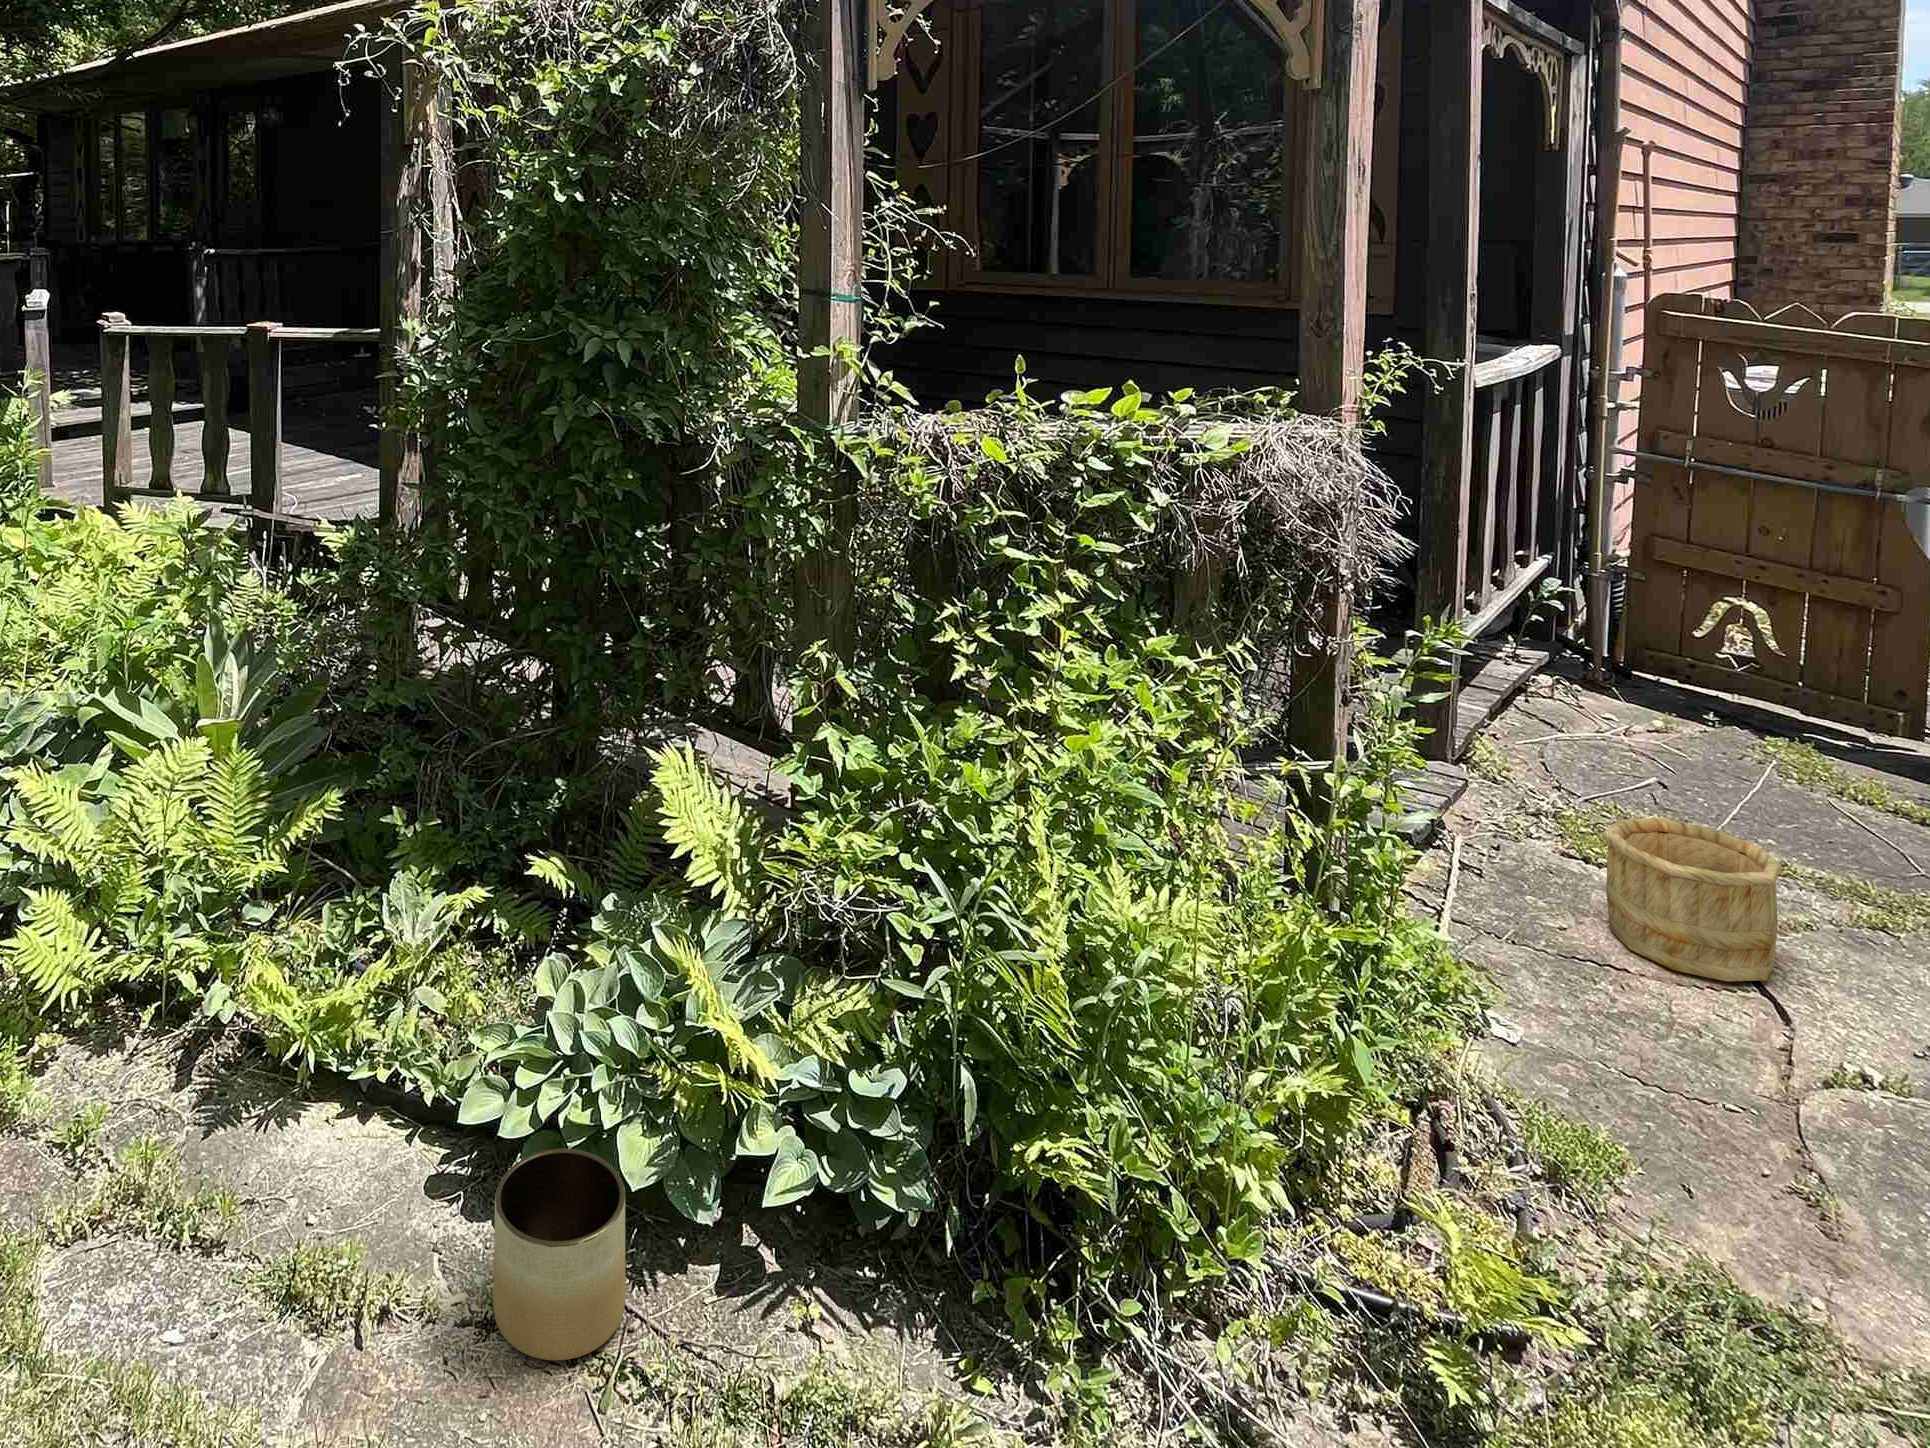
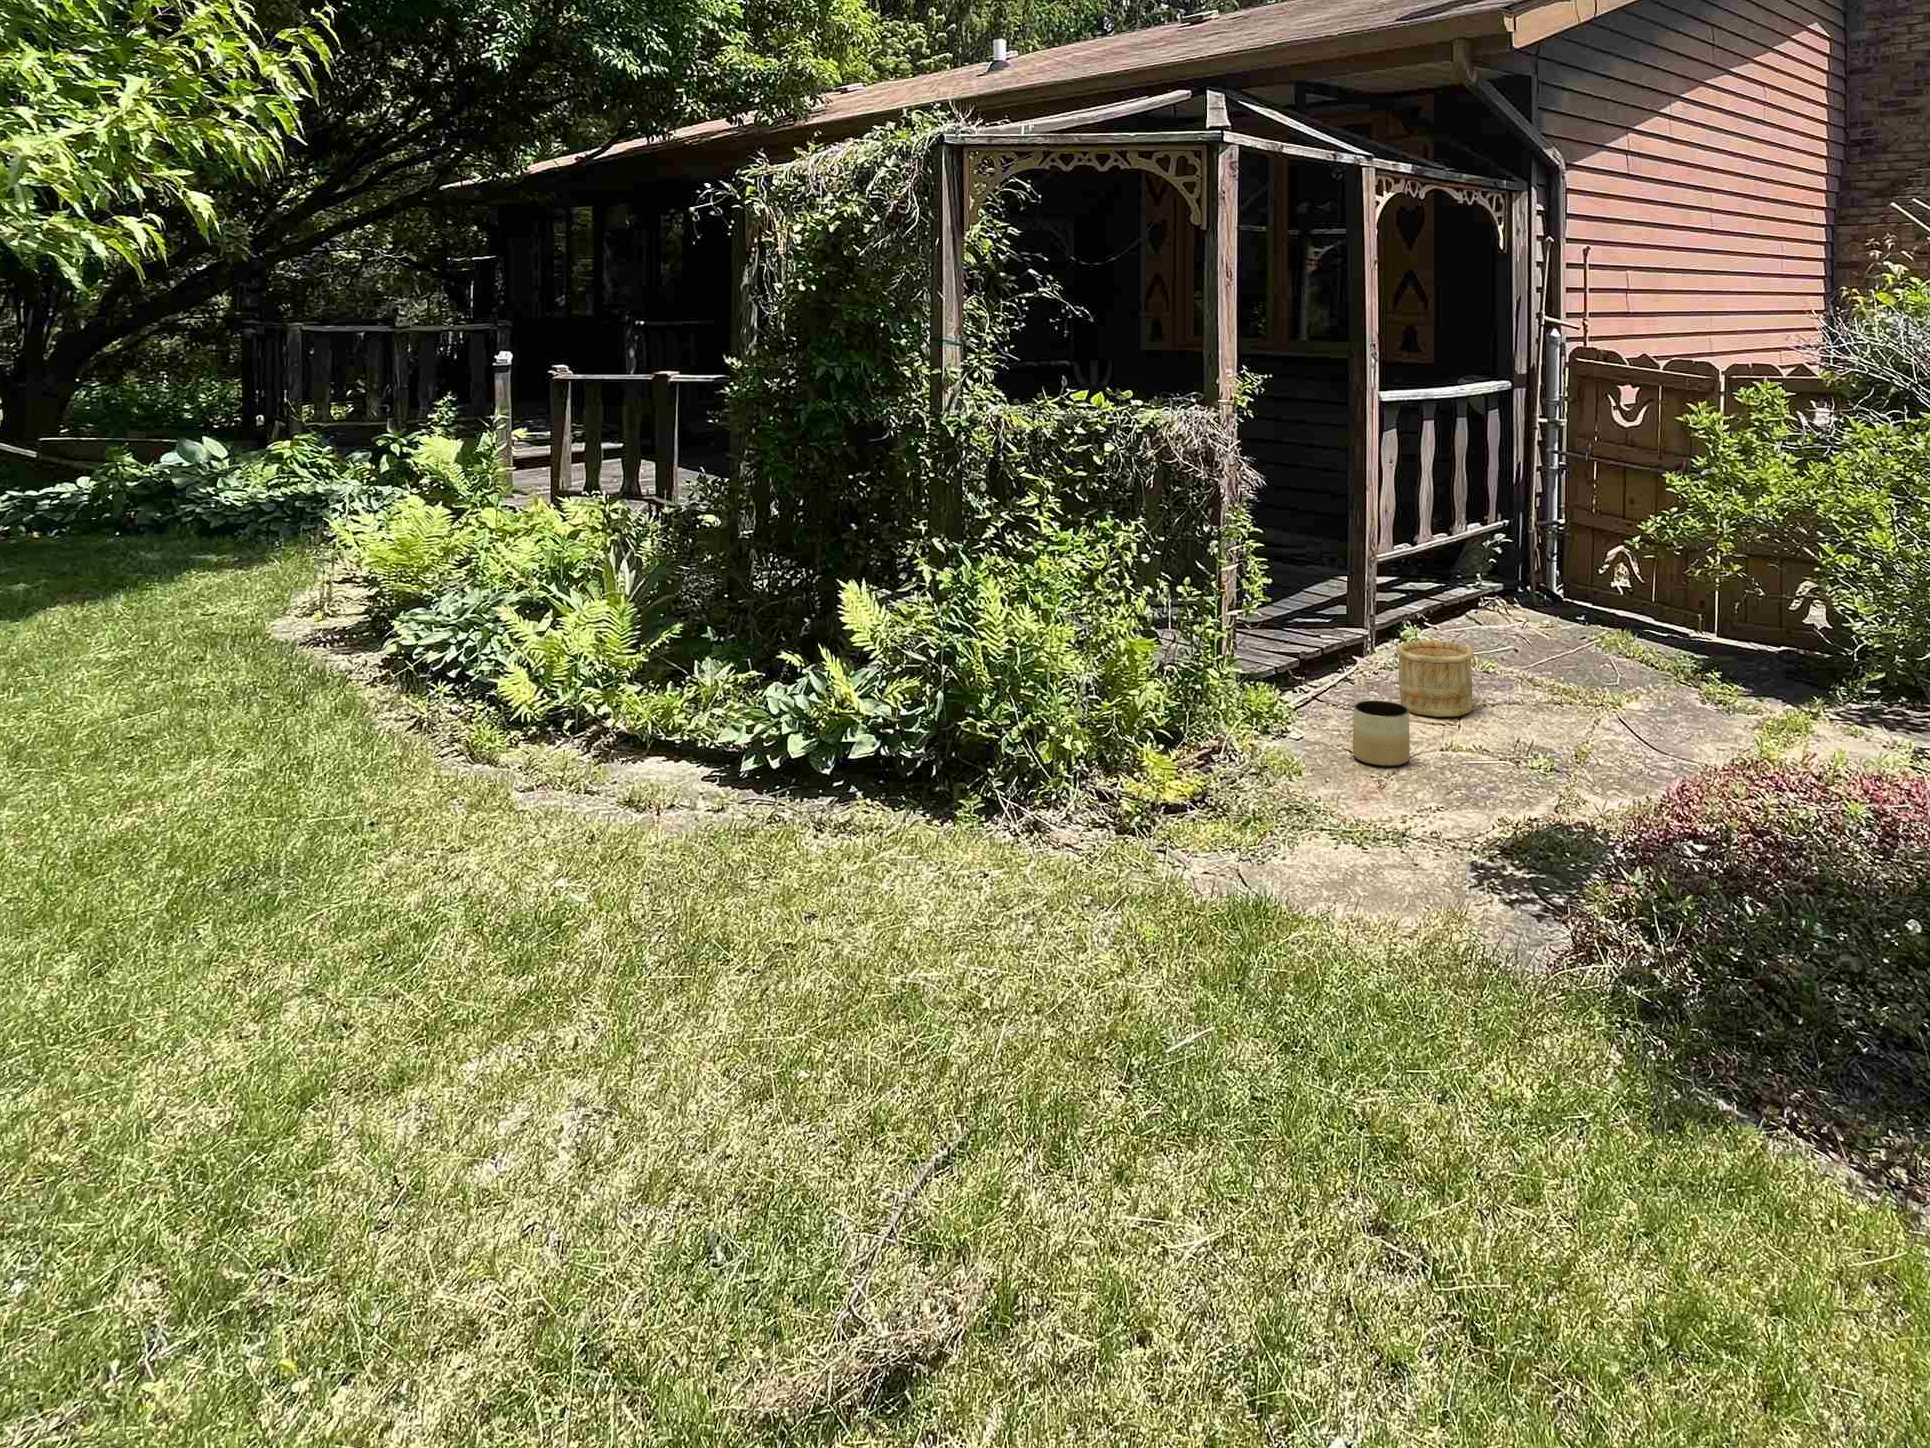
planter: present [493,1149,626,1360] -> present [1353,700,1410,767]

